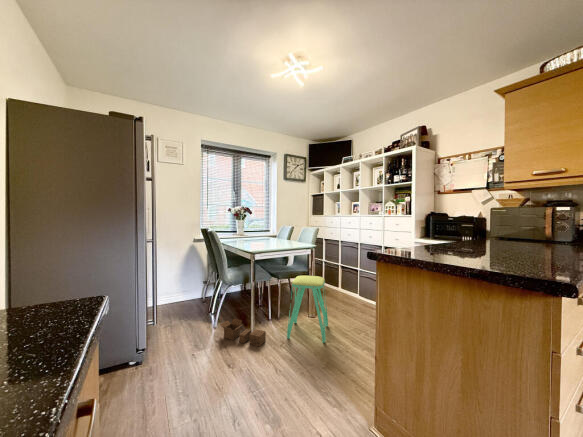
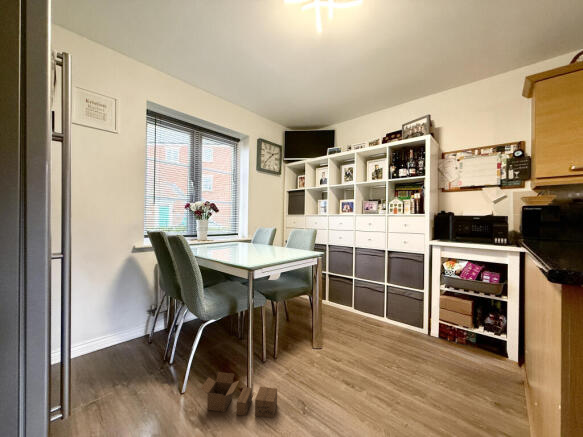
stool: present [287,275,328,343] -> none [300,295,361,392]

